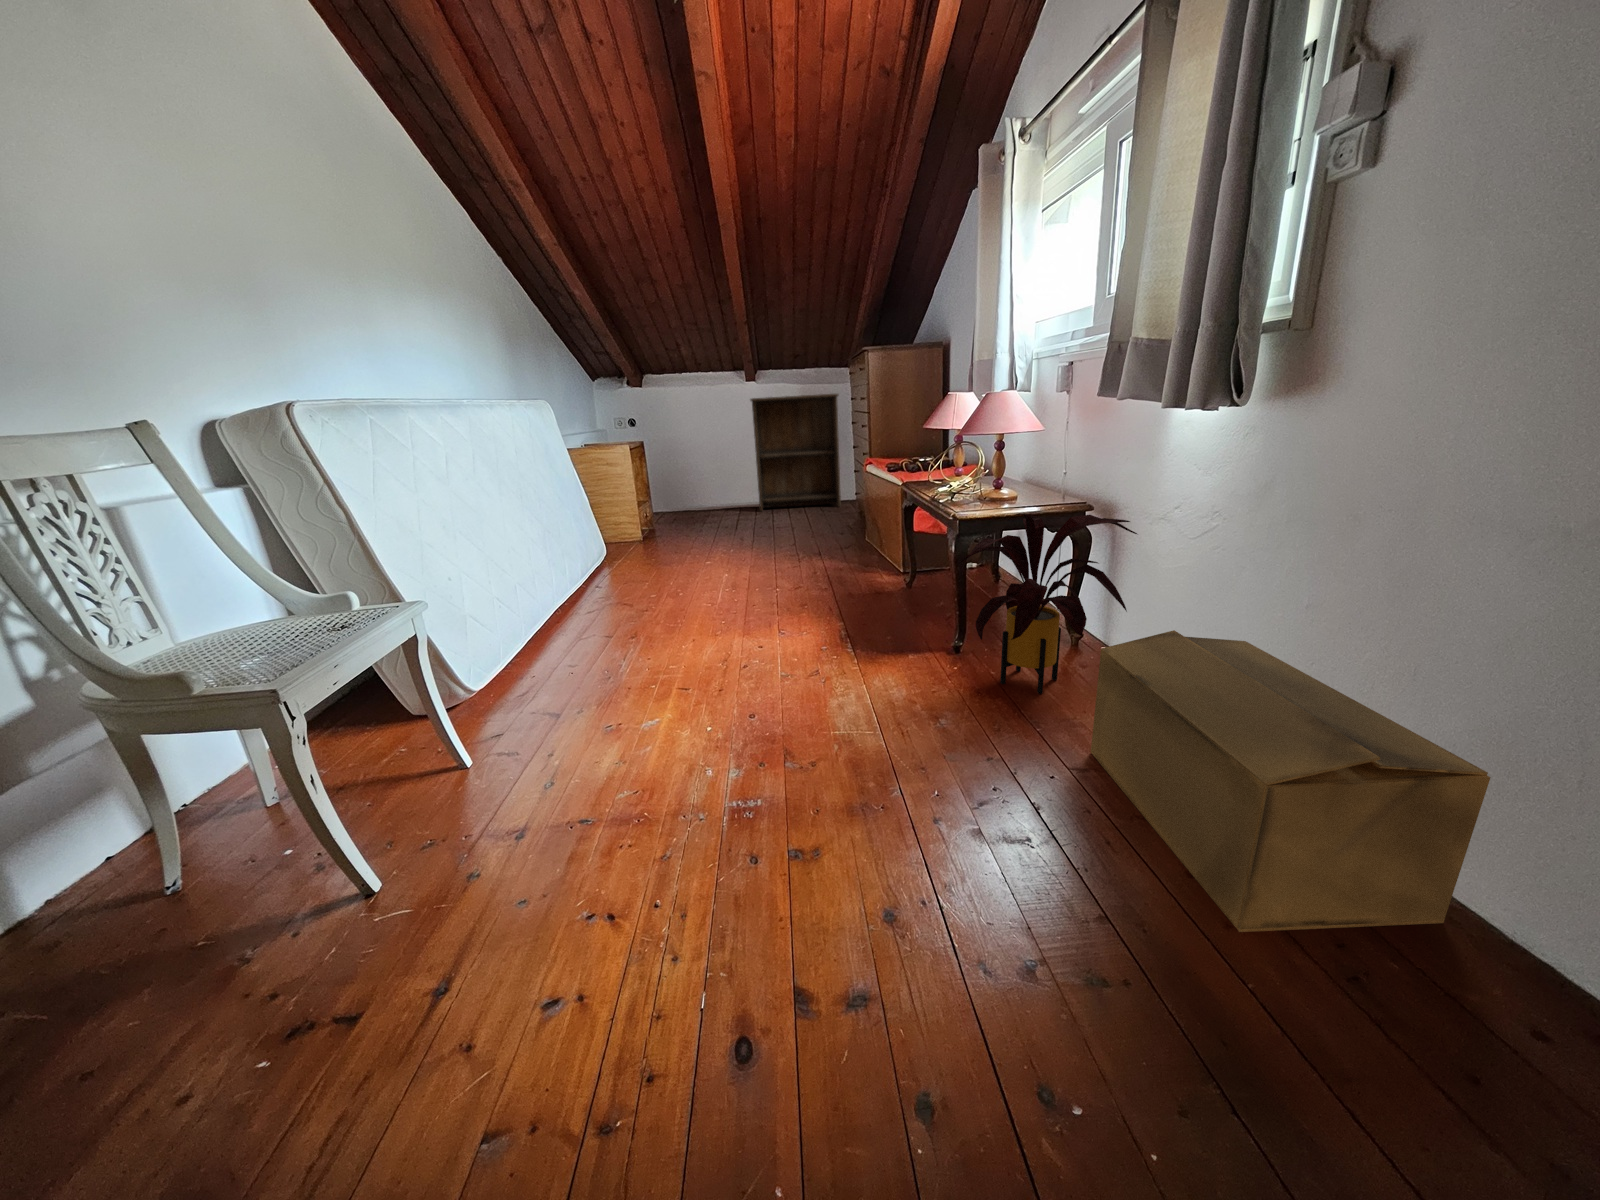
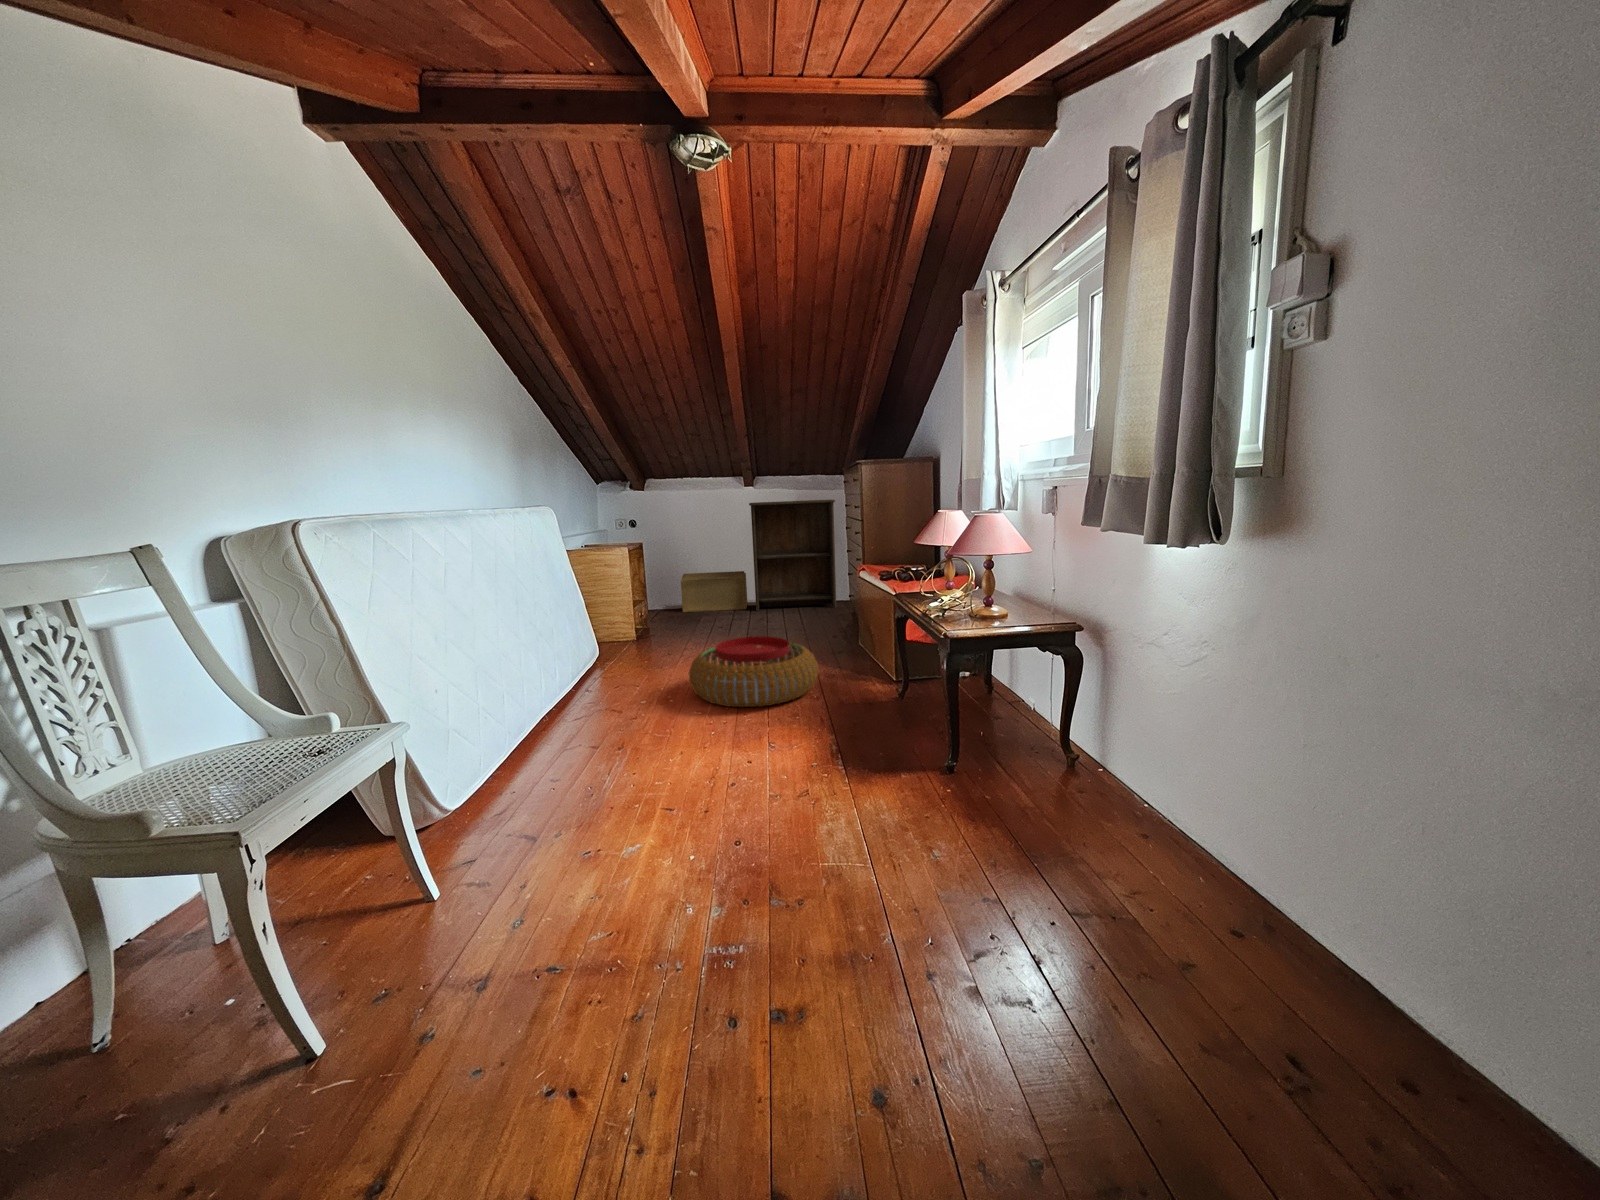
house plant: present [958,514,1137,694] -> none [950,638,1130,822]
pouf: none [695,531,824,599] -> present [689,636,818,707]
cardboard box: present [1091,630,1490,932] -> present [681,571,747,612]

